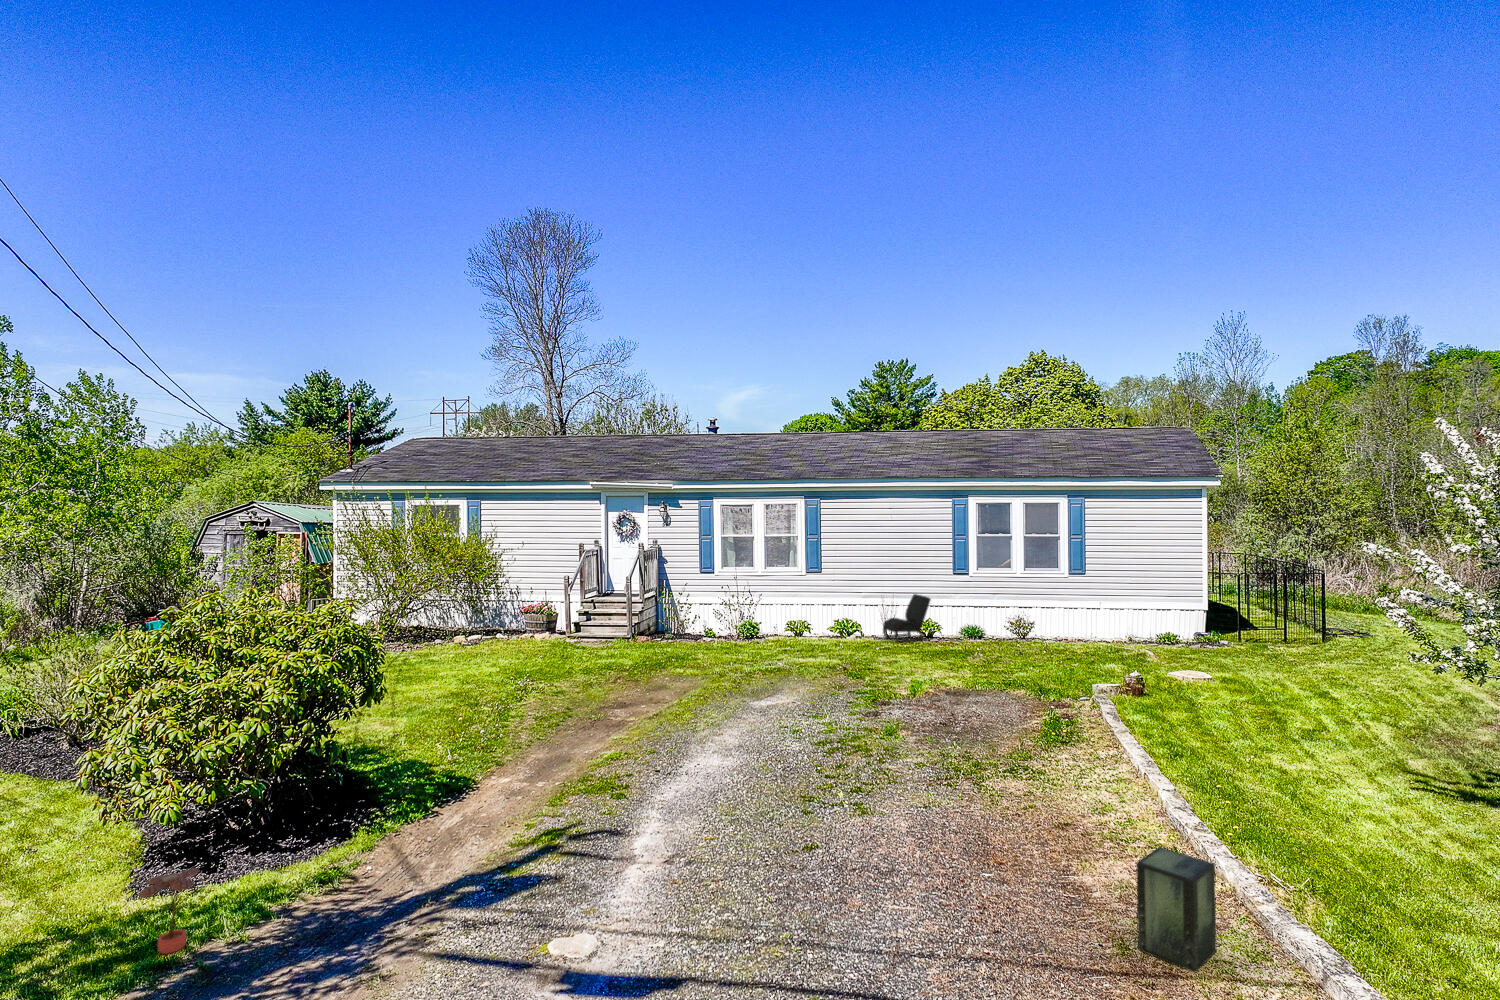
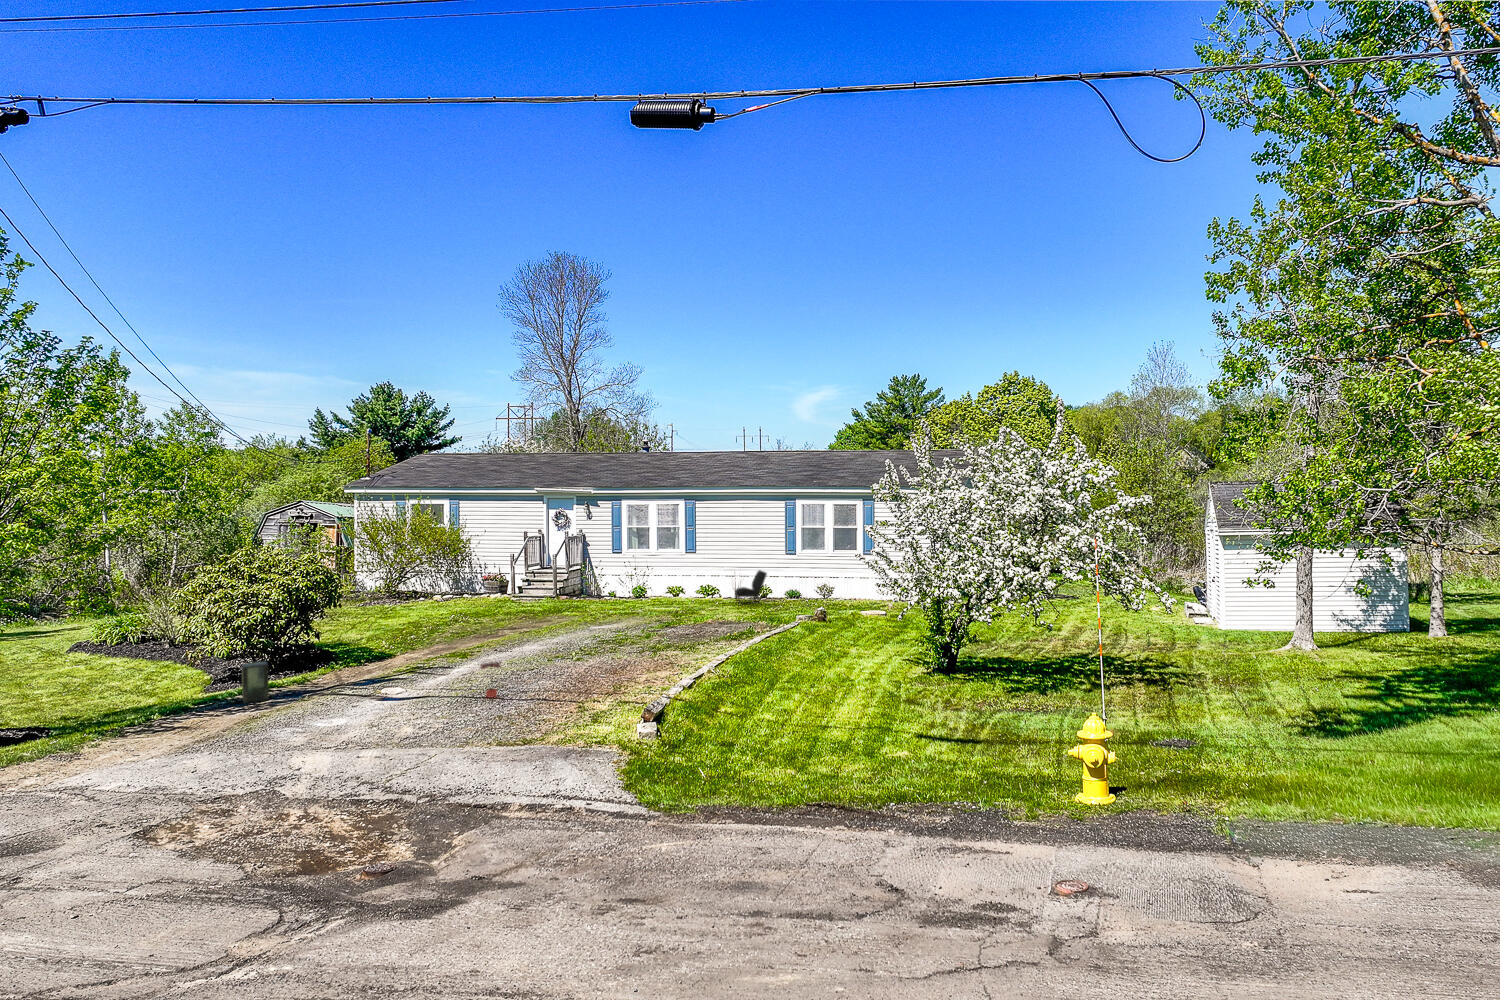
storage box: present [1136,847,1216,973] -> present [242,661,269,703]
potted plant: present [140,868,199,954] -> present [481,662,501,698]

